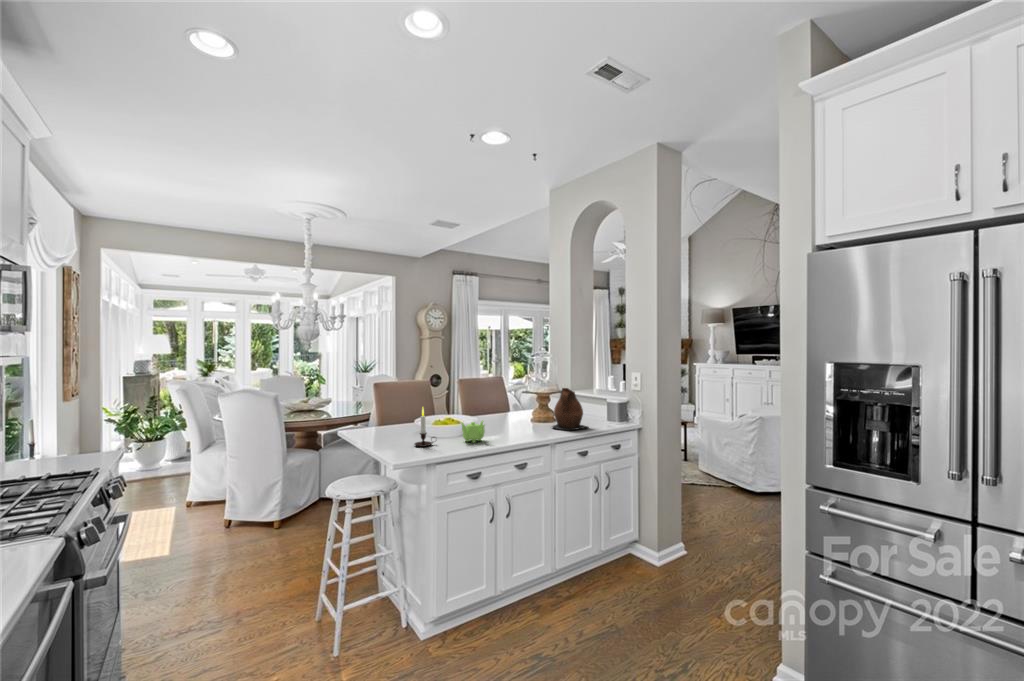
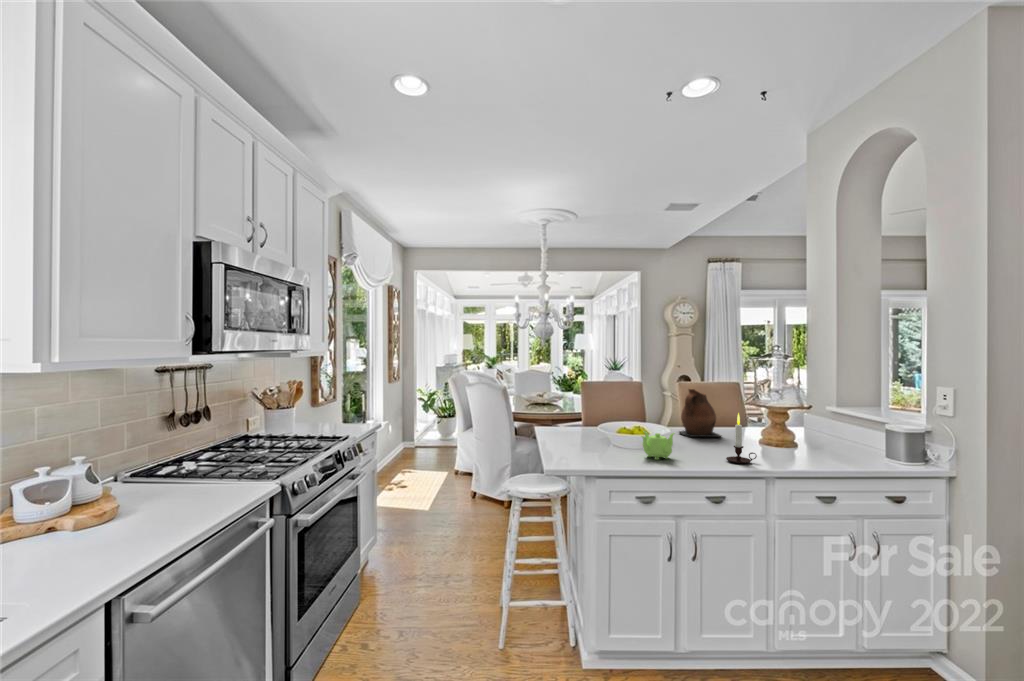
ceramic pitcher: present [552,388,589,430] -> present [679,389,722,437]
candle: present [415,407,435,447] -> present [726,413,757,463]

